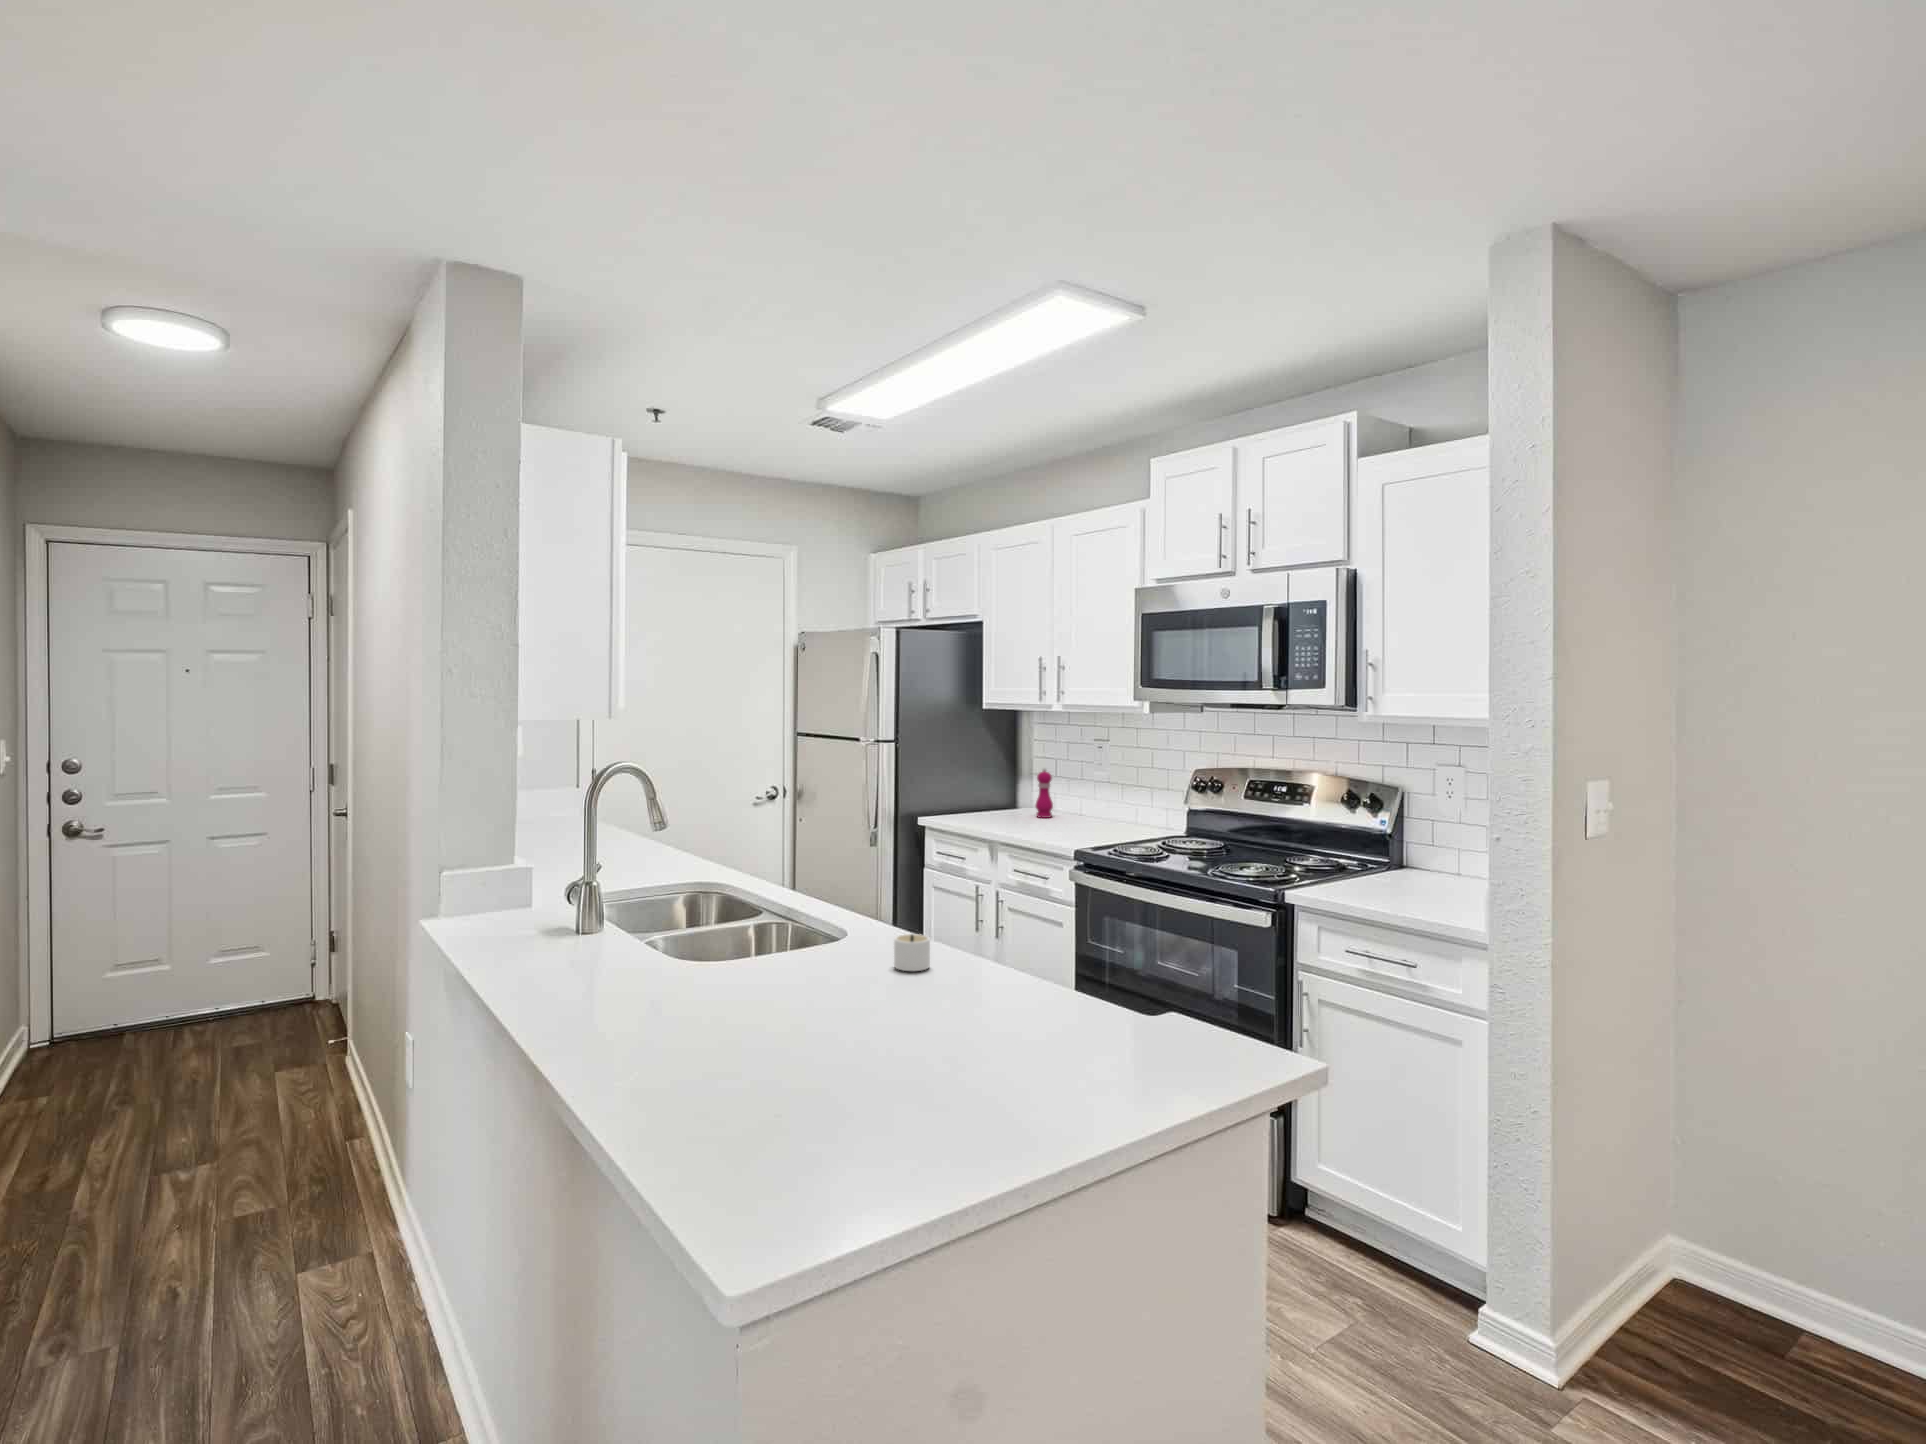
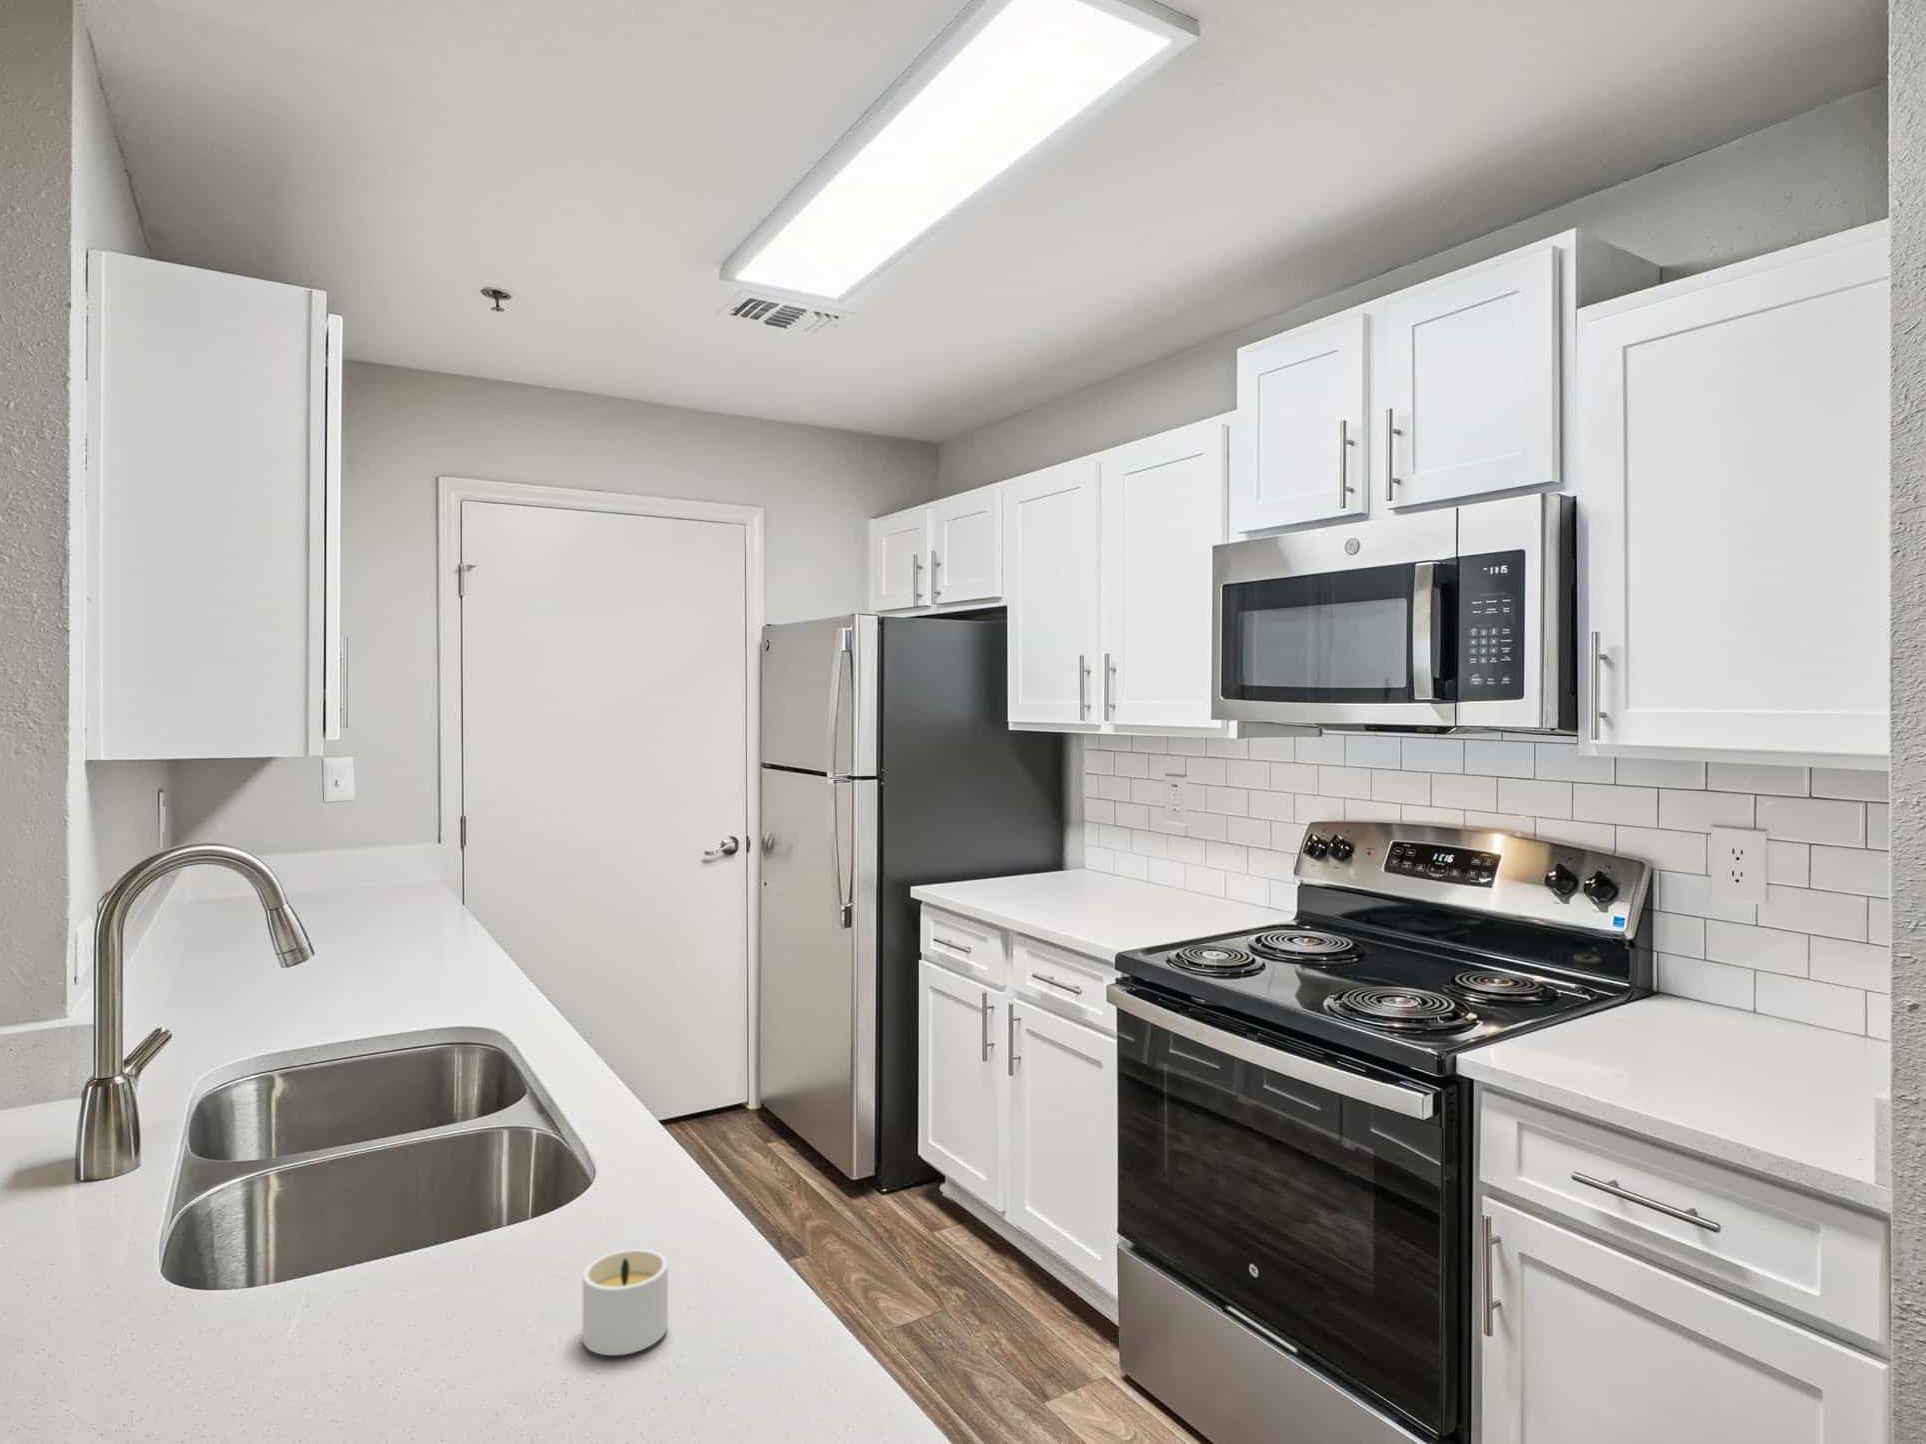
pepper mill: present [1035,768,1053,818] -> none [1082,815,1107,887]

